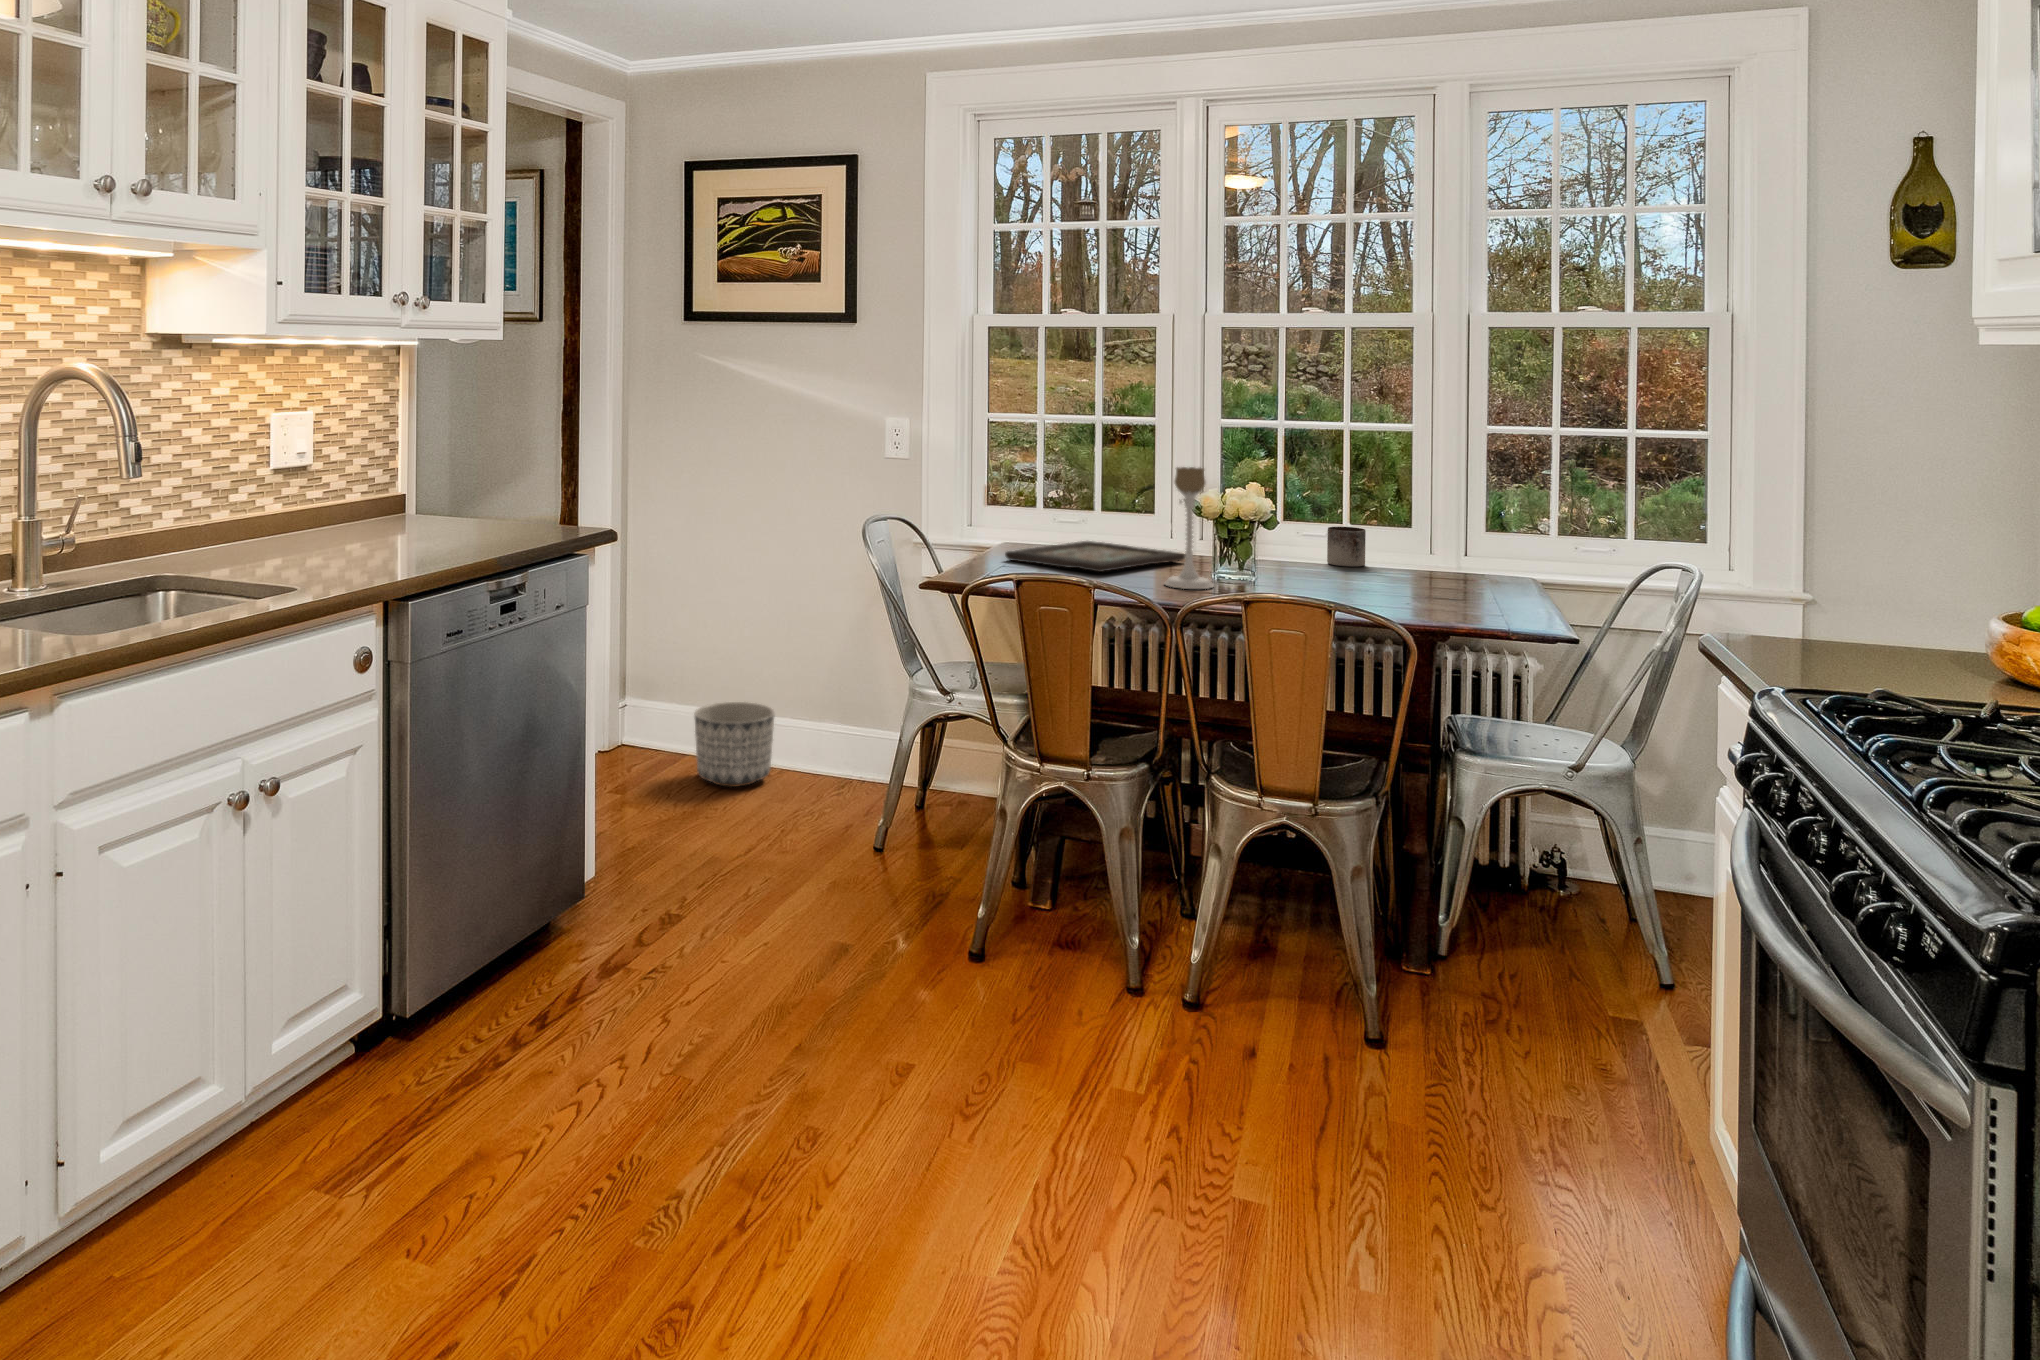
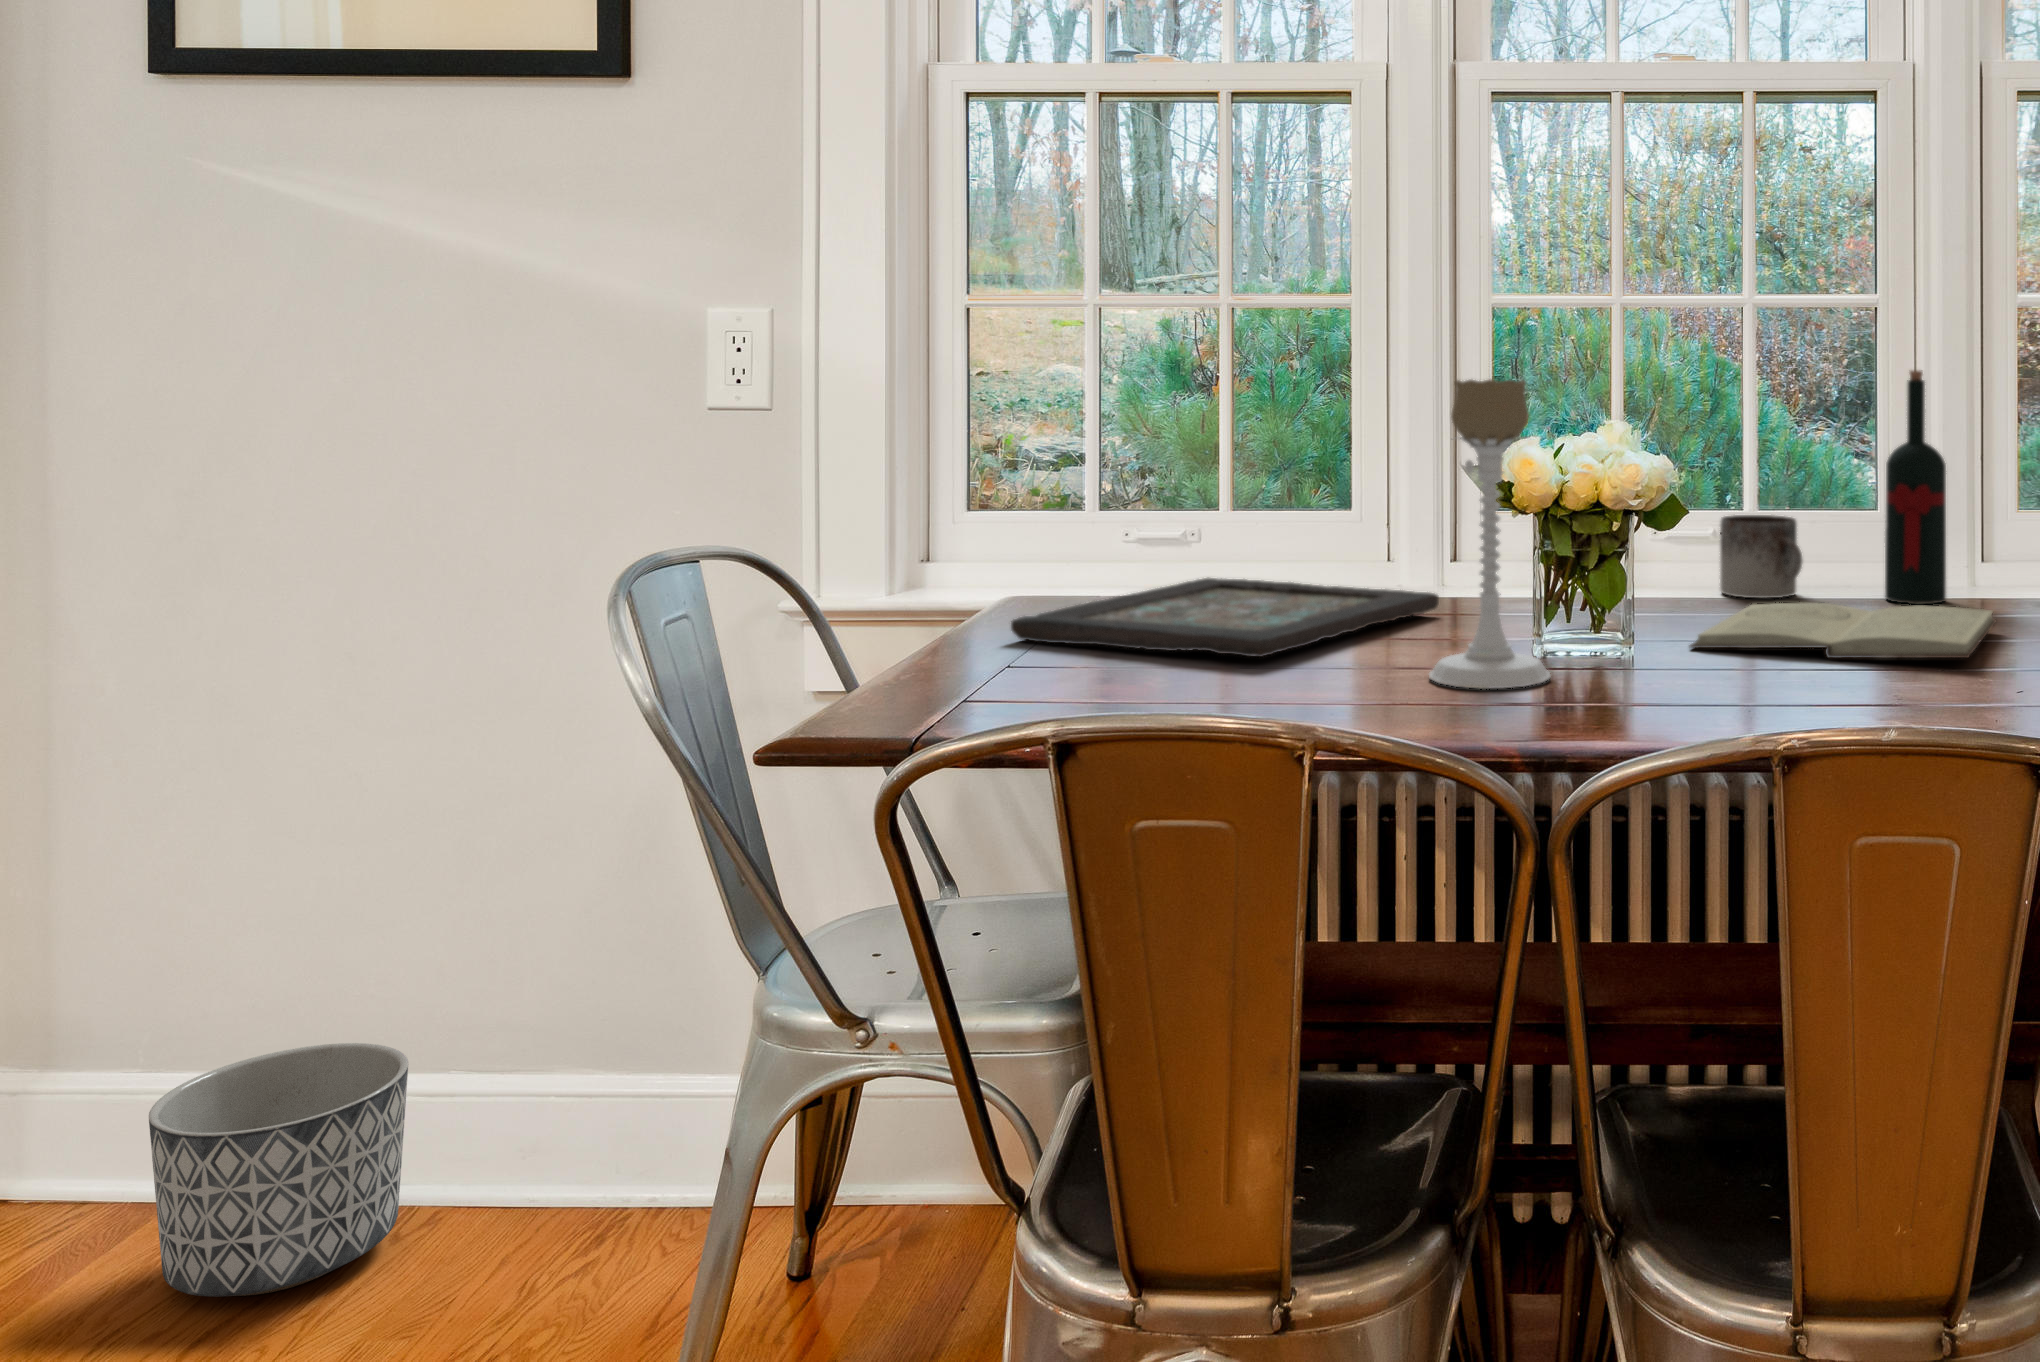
wine bottle: none [1407,462,1438,574] -> present [1885,370,1946,604]
book: none [1284,568,1440,593] -> present [1690,603,1997,658]

